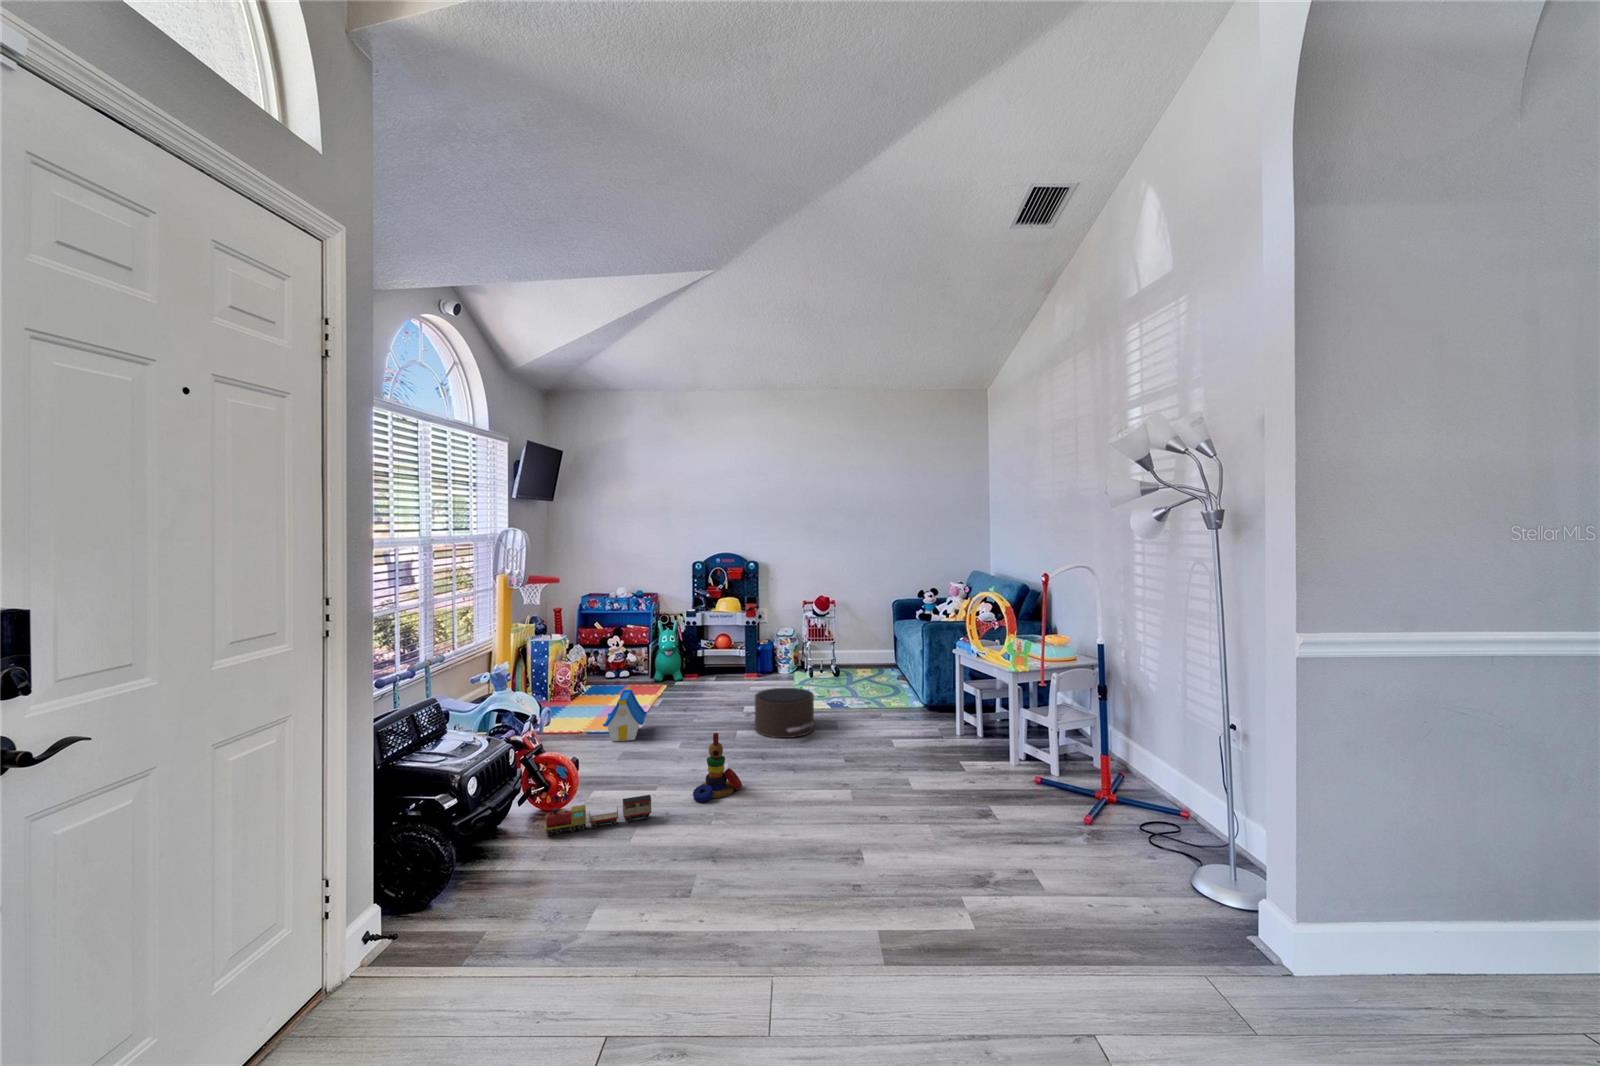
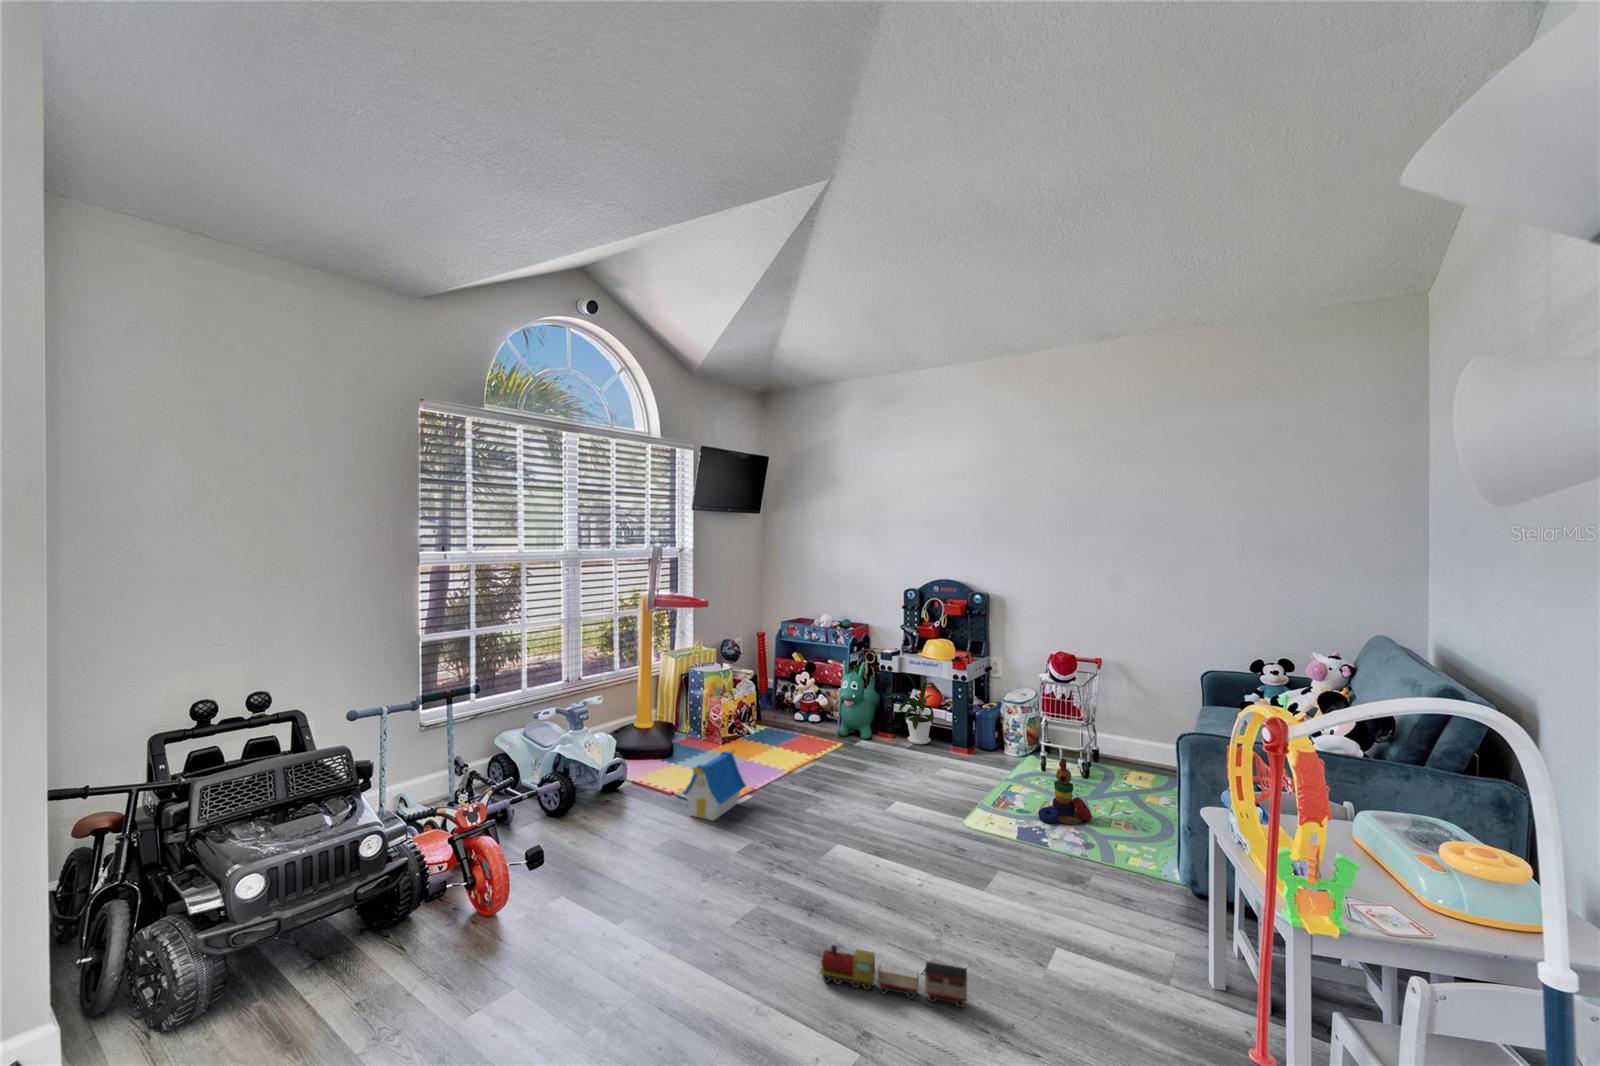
house plant: none [698,624,739,677] -> present [886,672,939,744]
pouf: present [746,688,815,738] -> none [857,791,951,884]
stacking toy: present [693,733,742,802] -> present [1038,759,1092,824]
toy train: present [544,795,651,835] -> present [820,945,967,1007]

